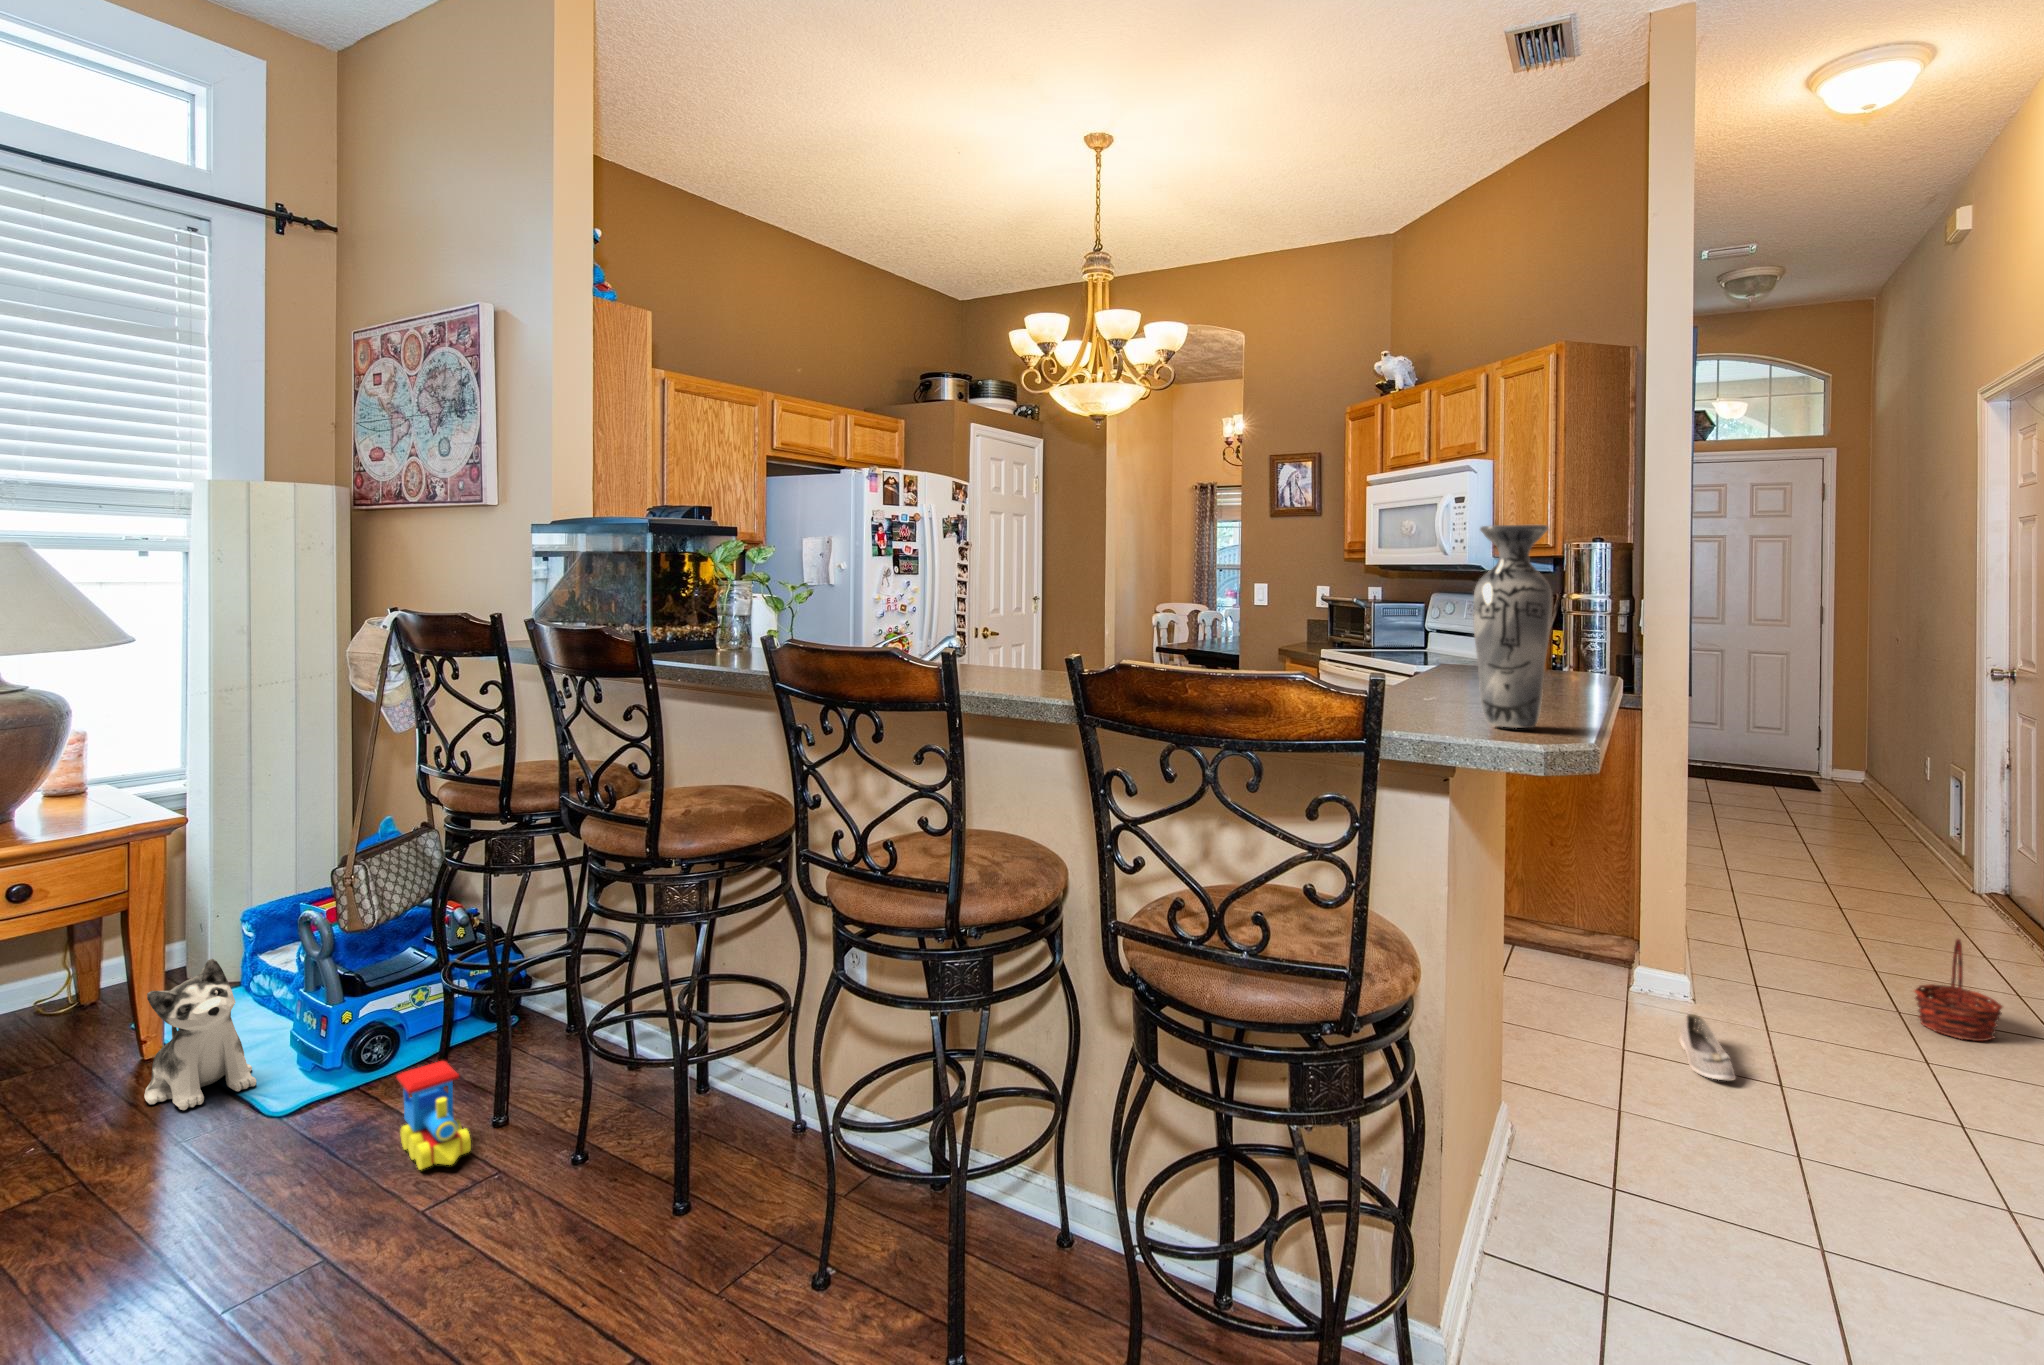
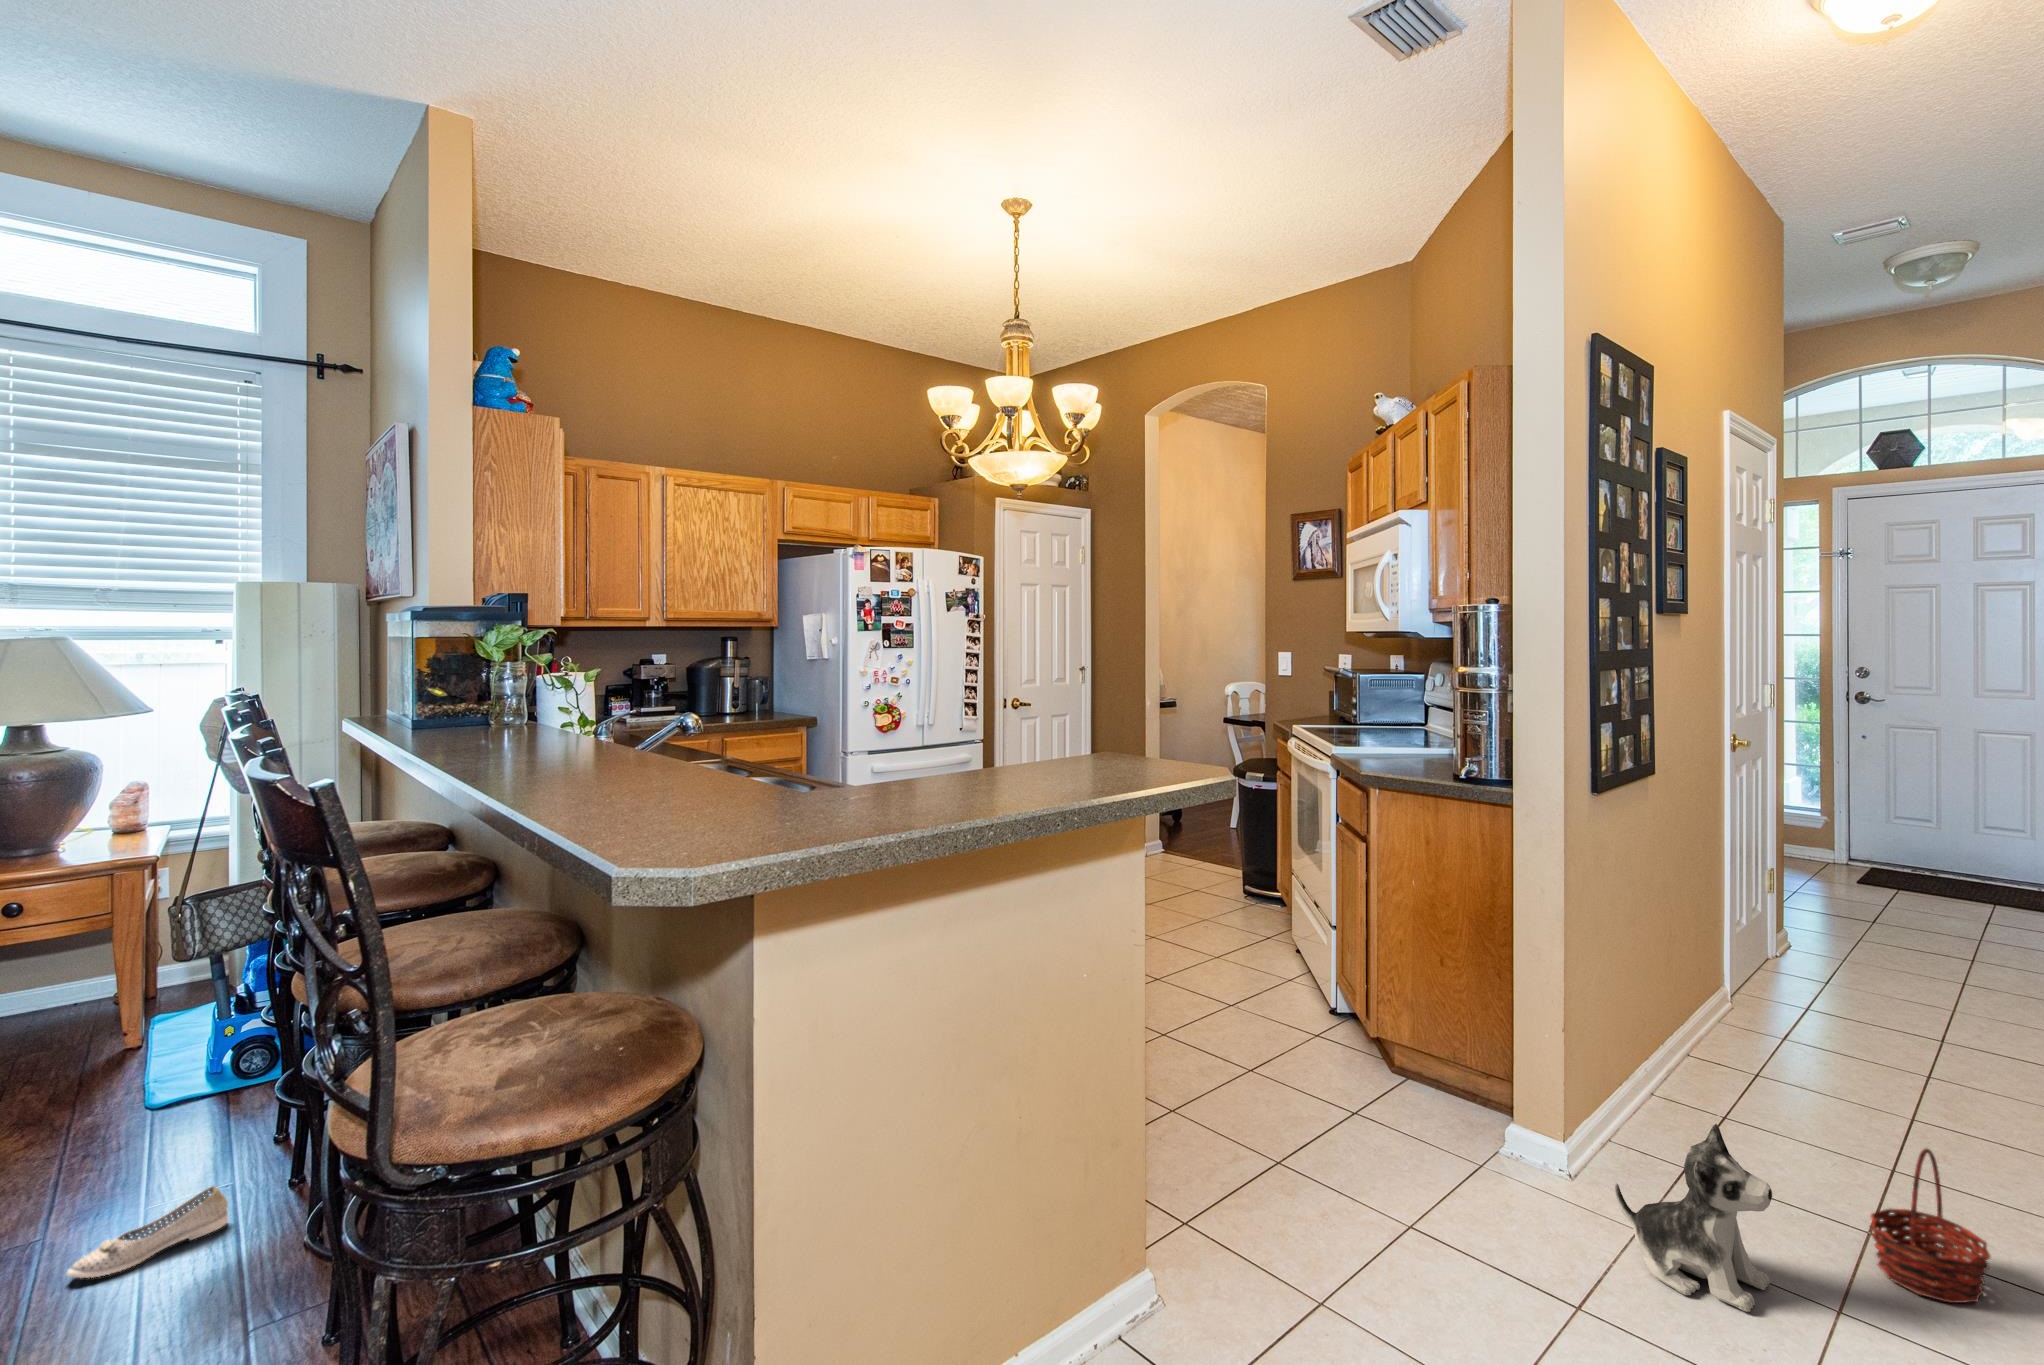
vase: present [1473,525,1552,728] -> none [674,608,756,835]
plush toy: present [144,959,256,1110] -> present [1615,1124,1772,1312]
shoe: present [1680,1014,1735,1080] -> present [67,1186,228,1278]
toy train: present [396,1061,471,1170] -> none [156,1087,222,1182]

